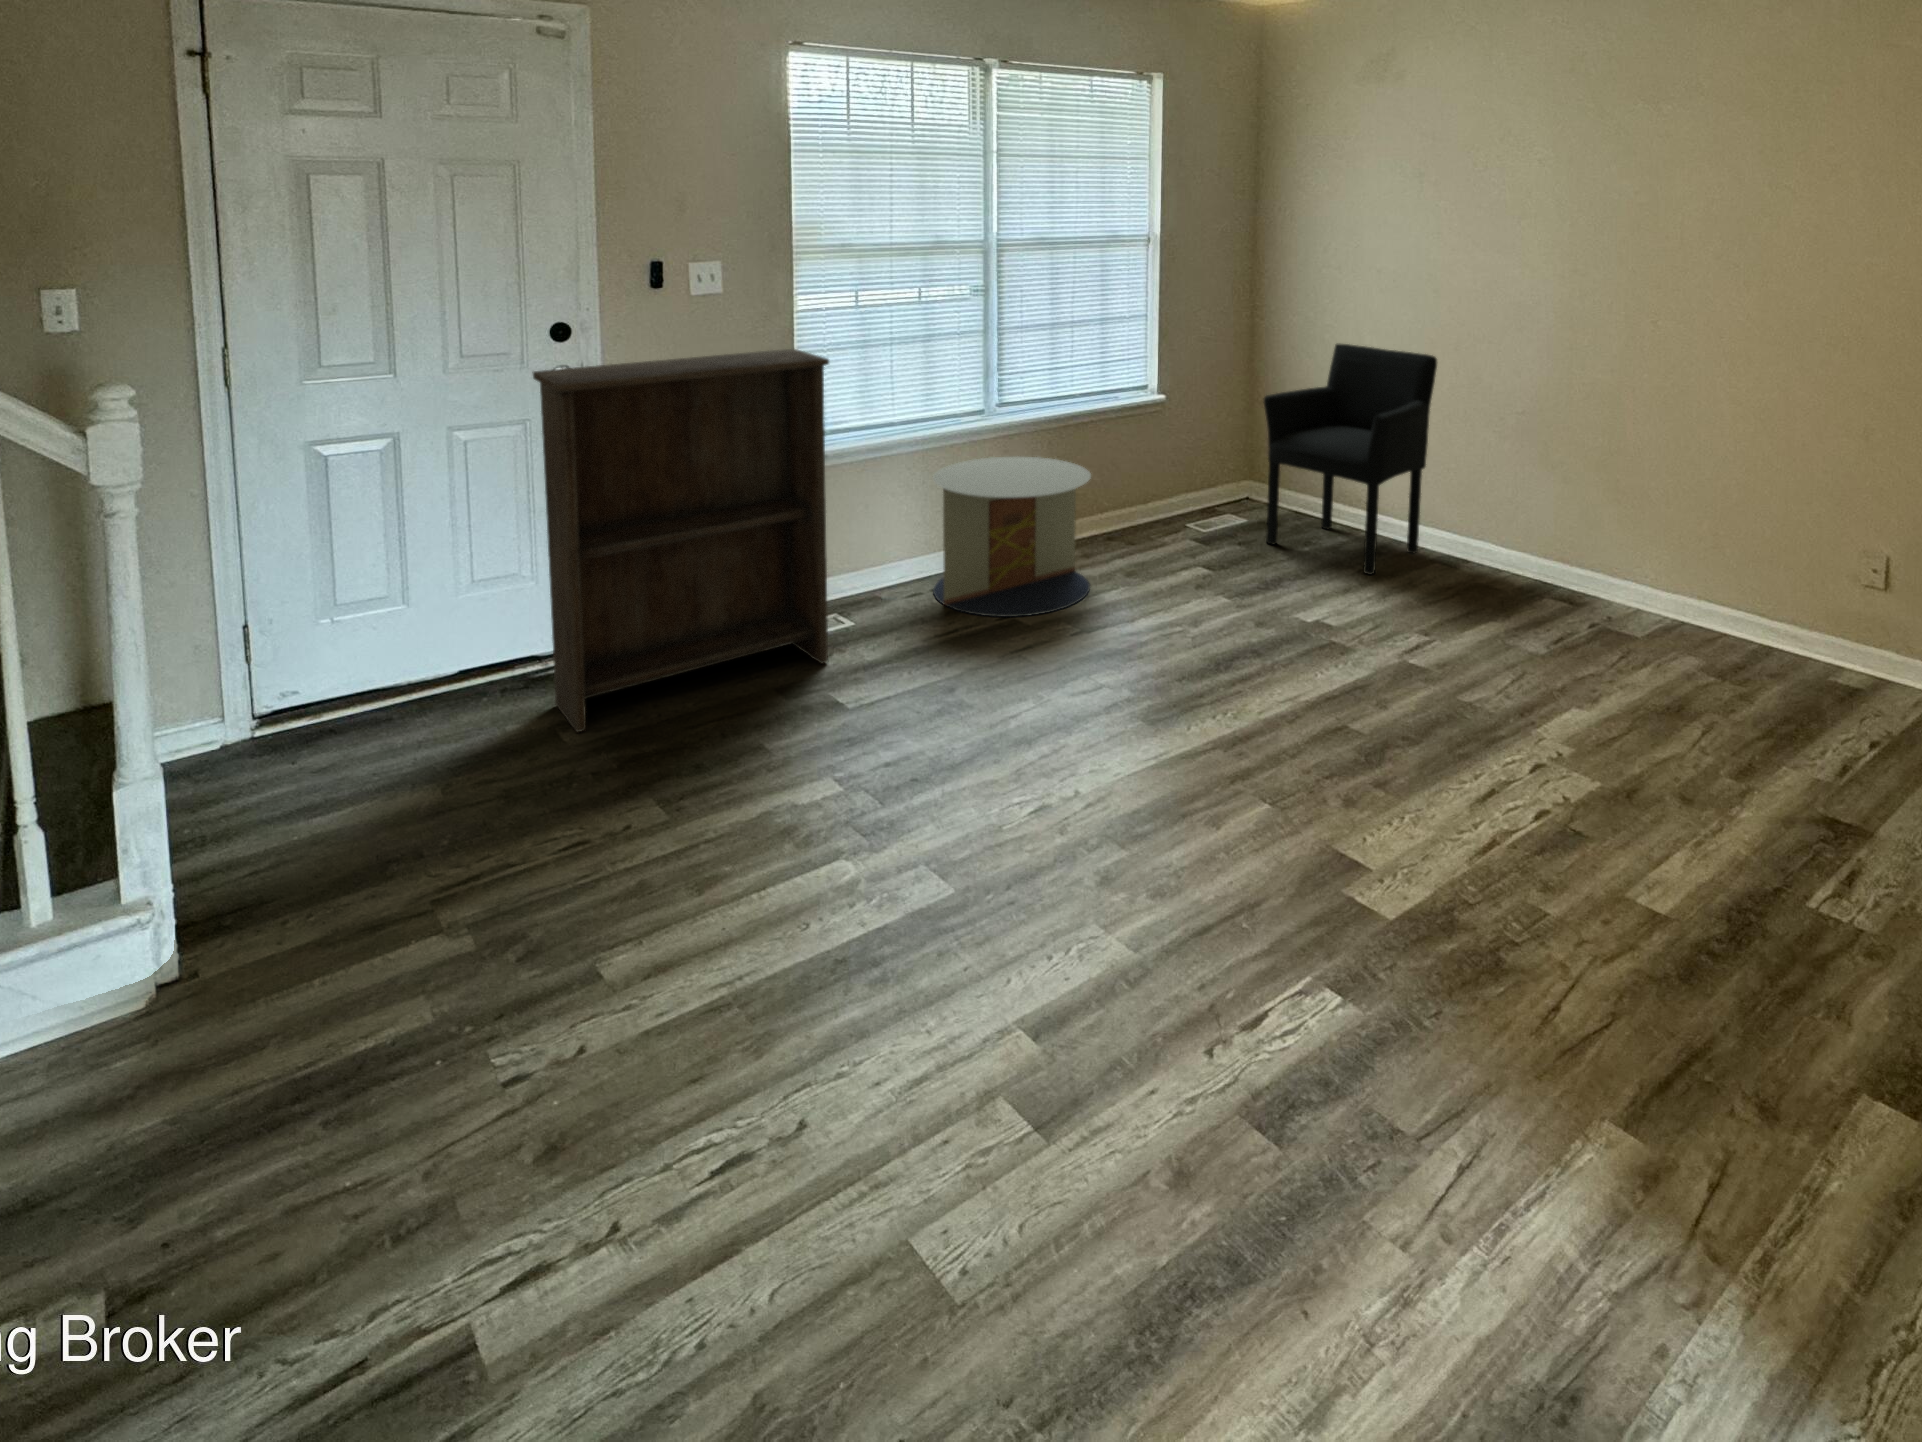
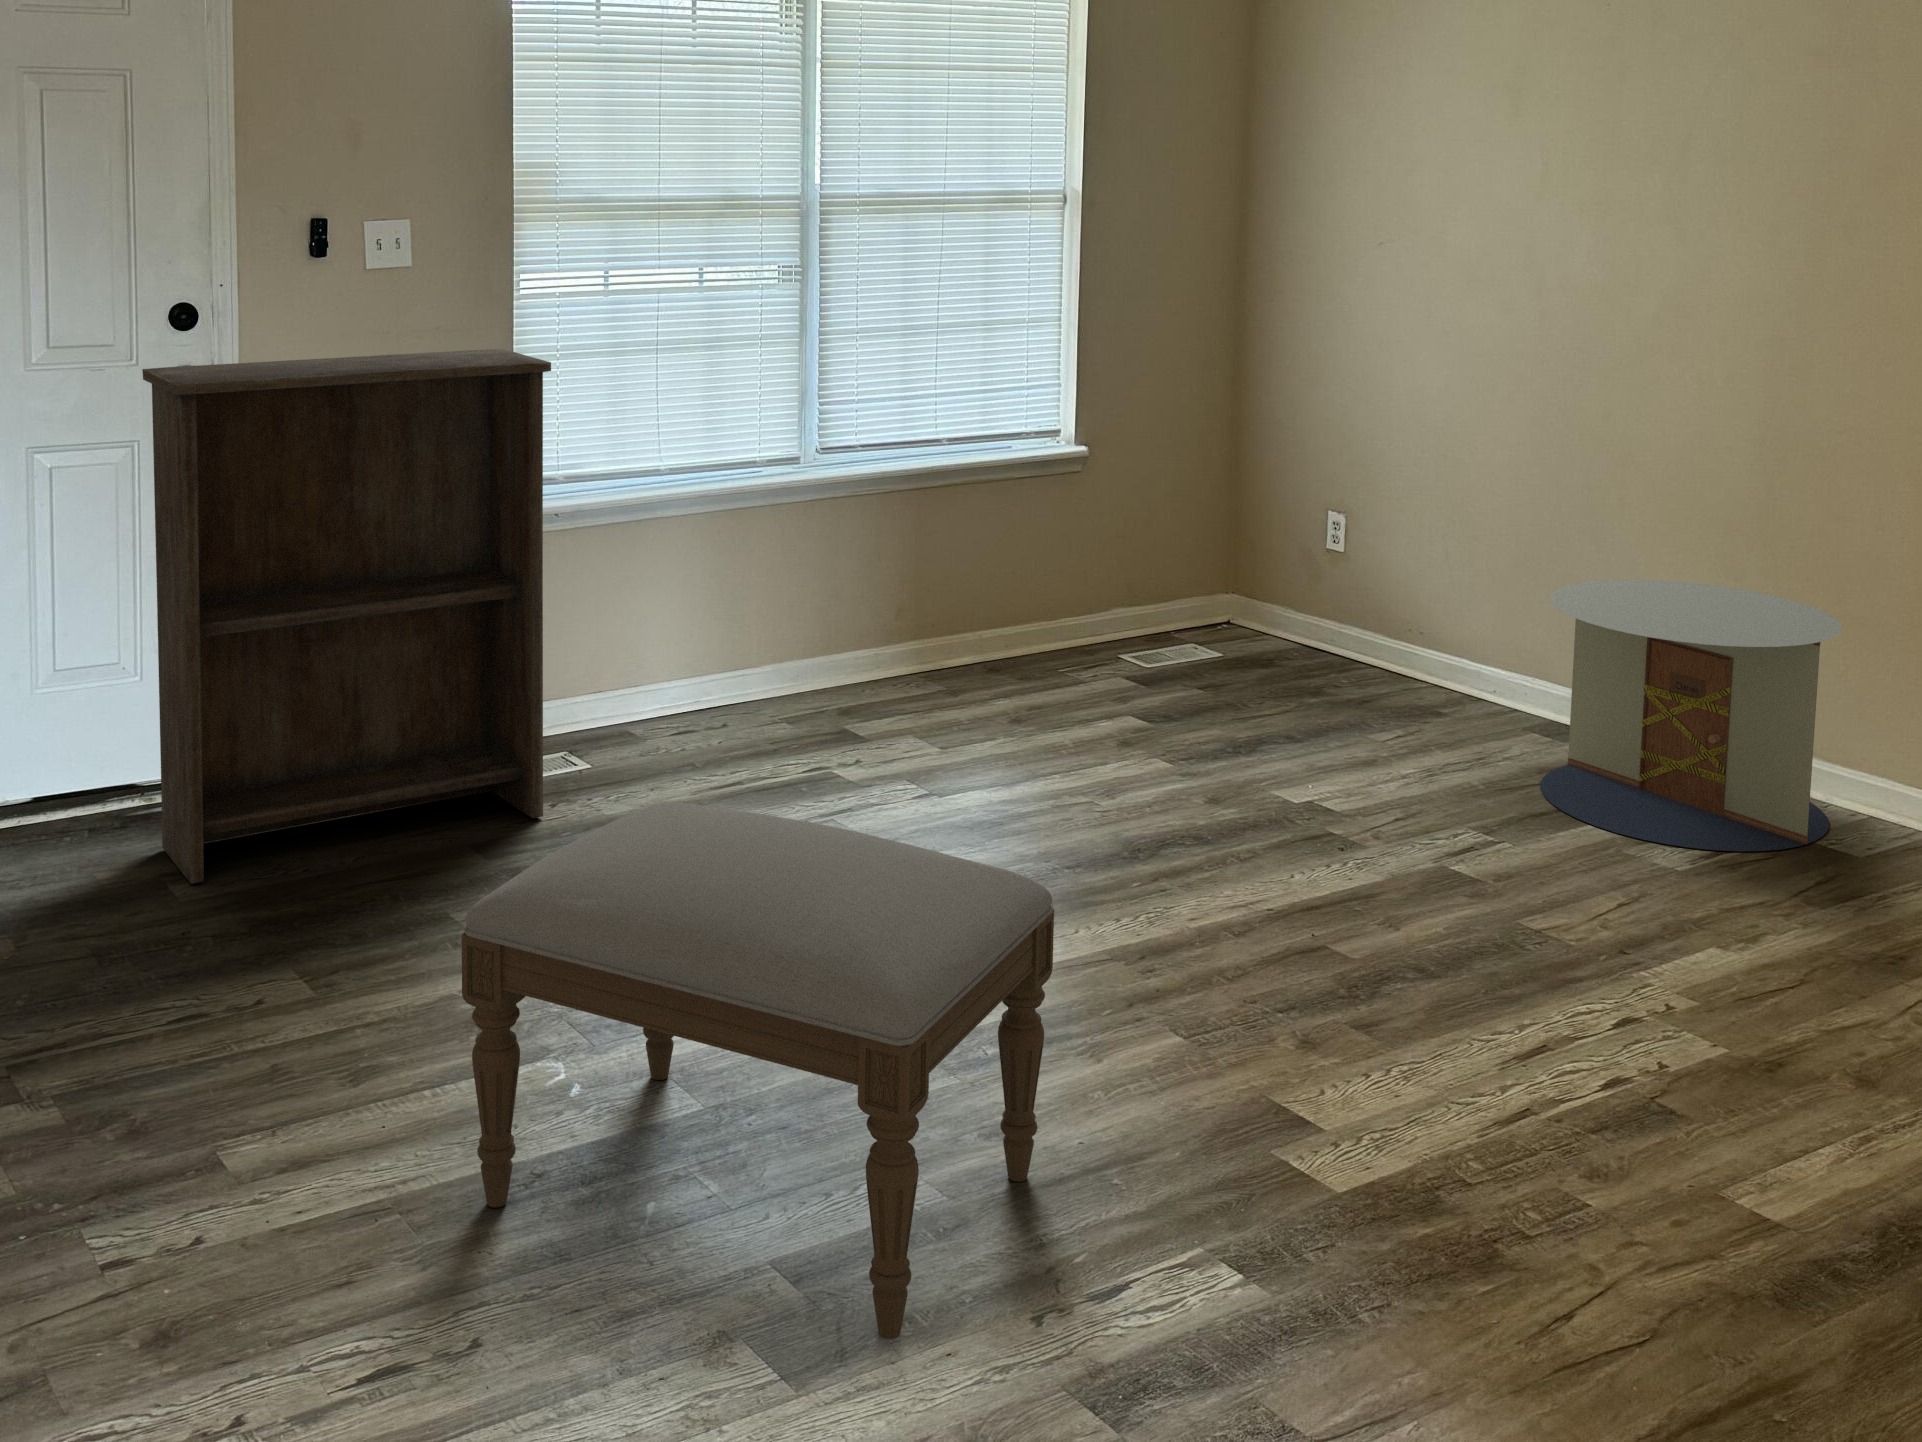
armchair: present [1263,344,1437,575] -> none [1240,367,1532,741]
side table: present [933,456,1091,617] -> present [1540,580,1842,851]
ottoman: none [783,679,1204,1080] -> present [462,802,1054,1339]

